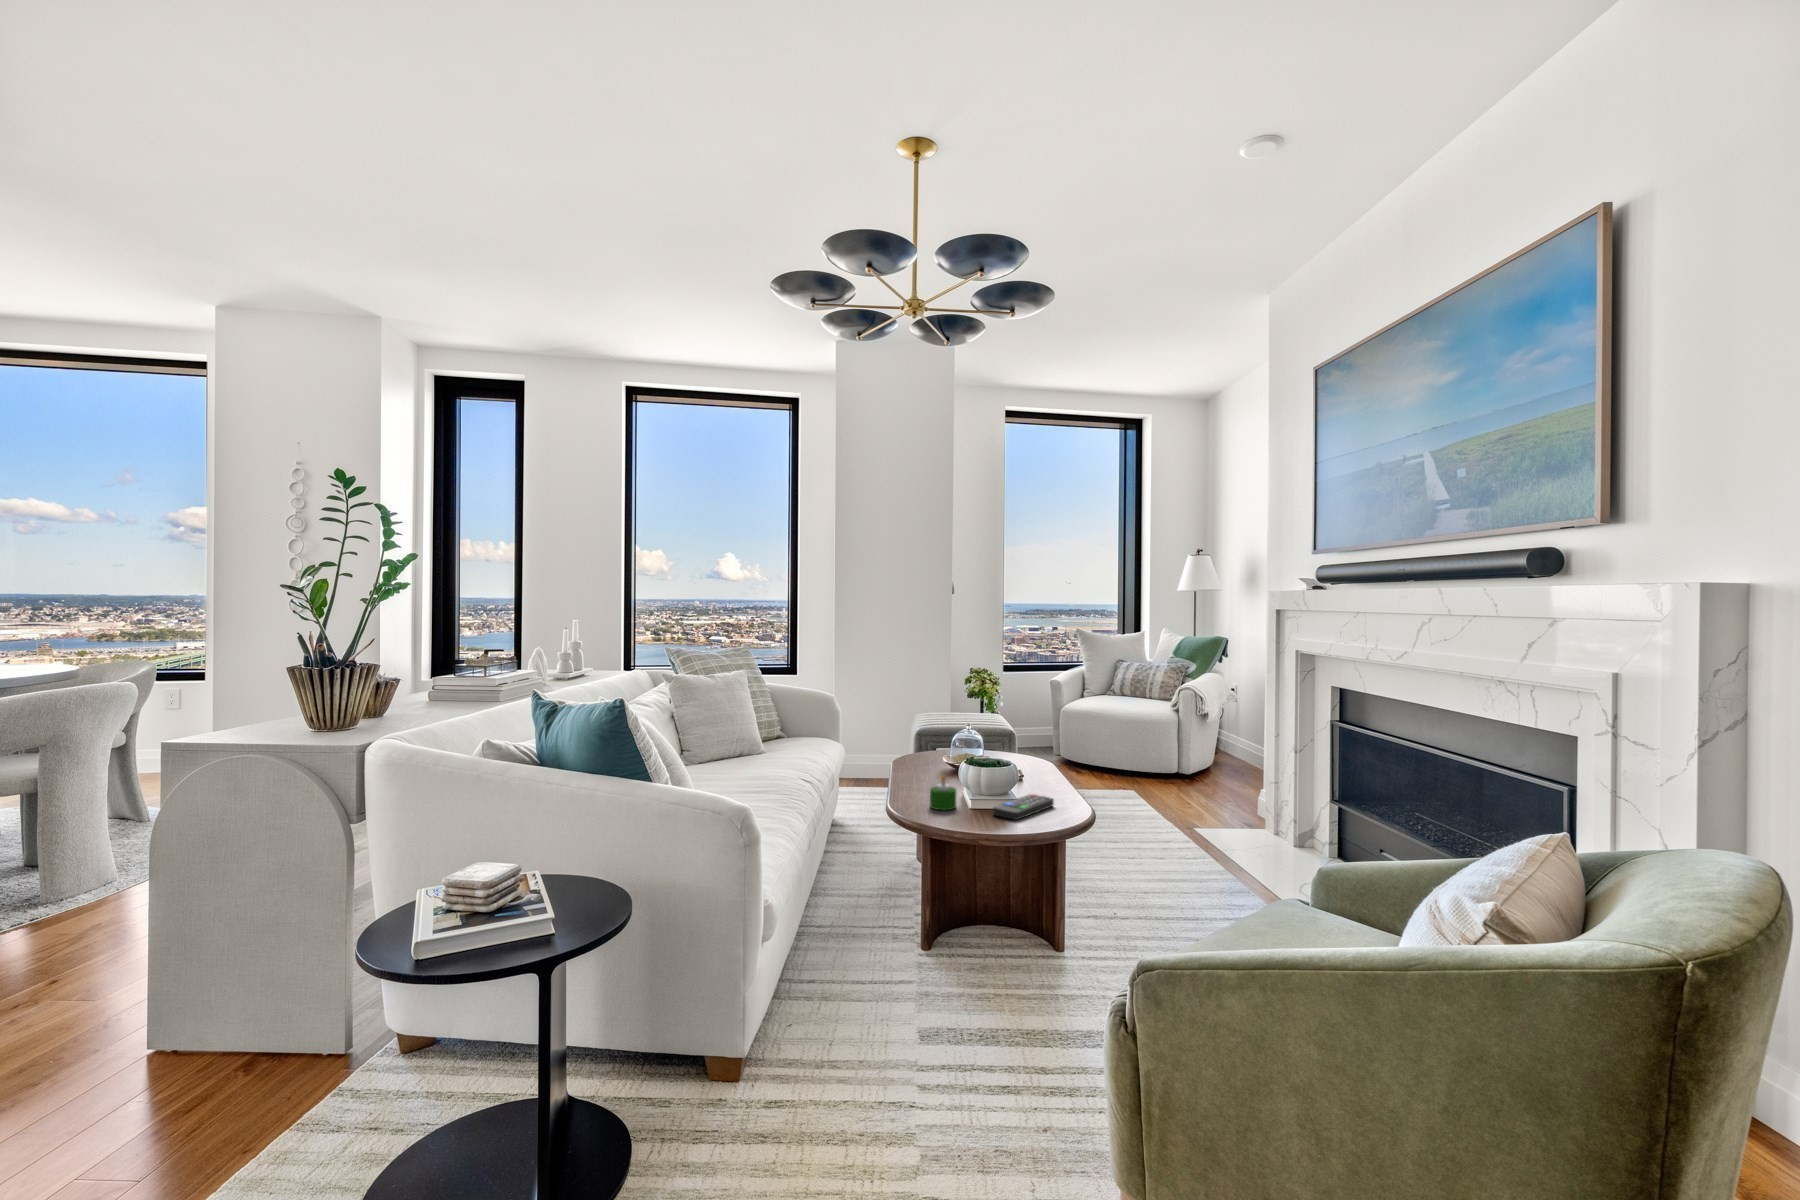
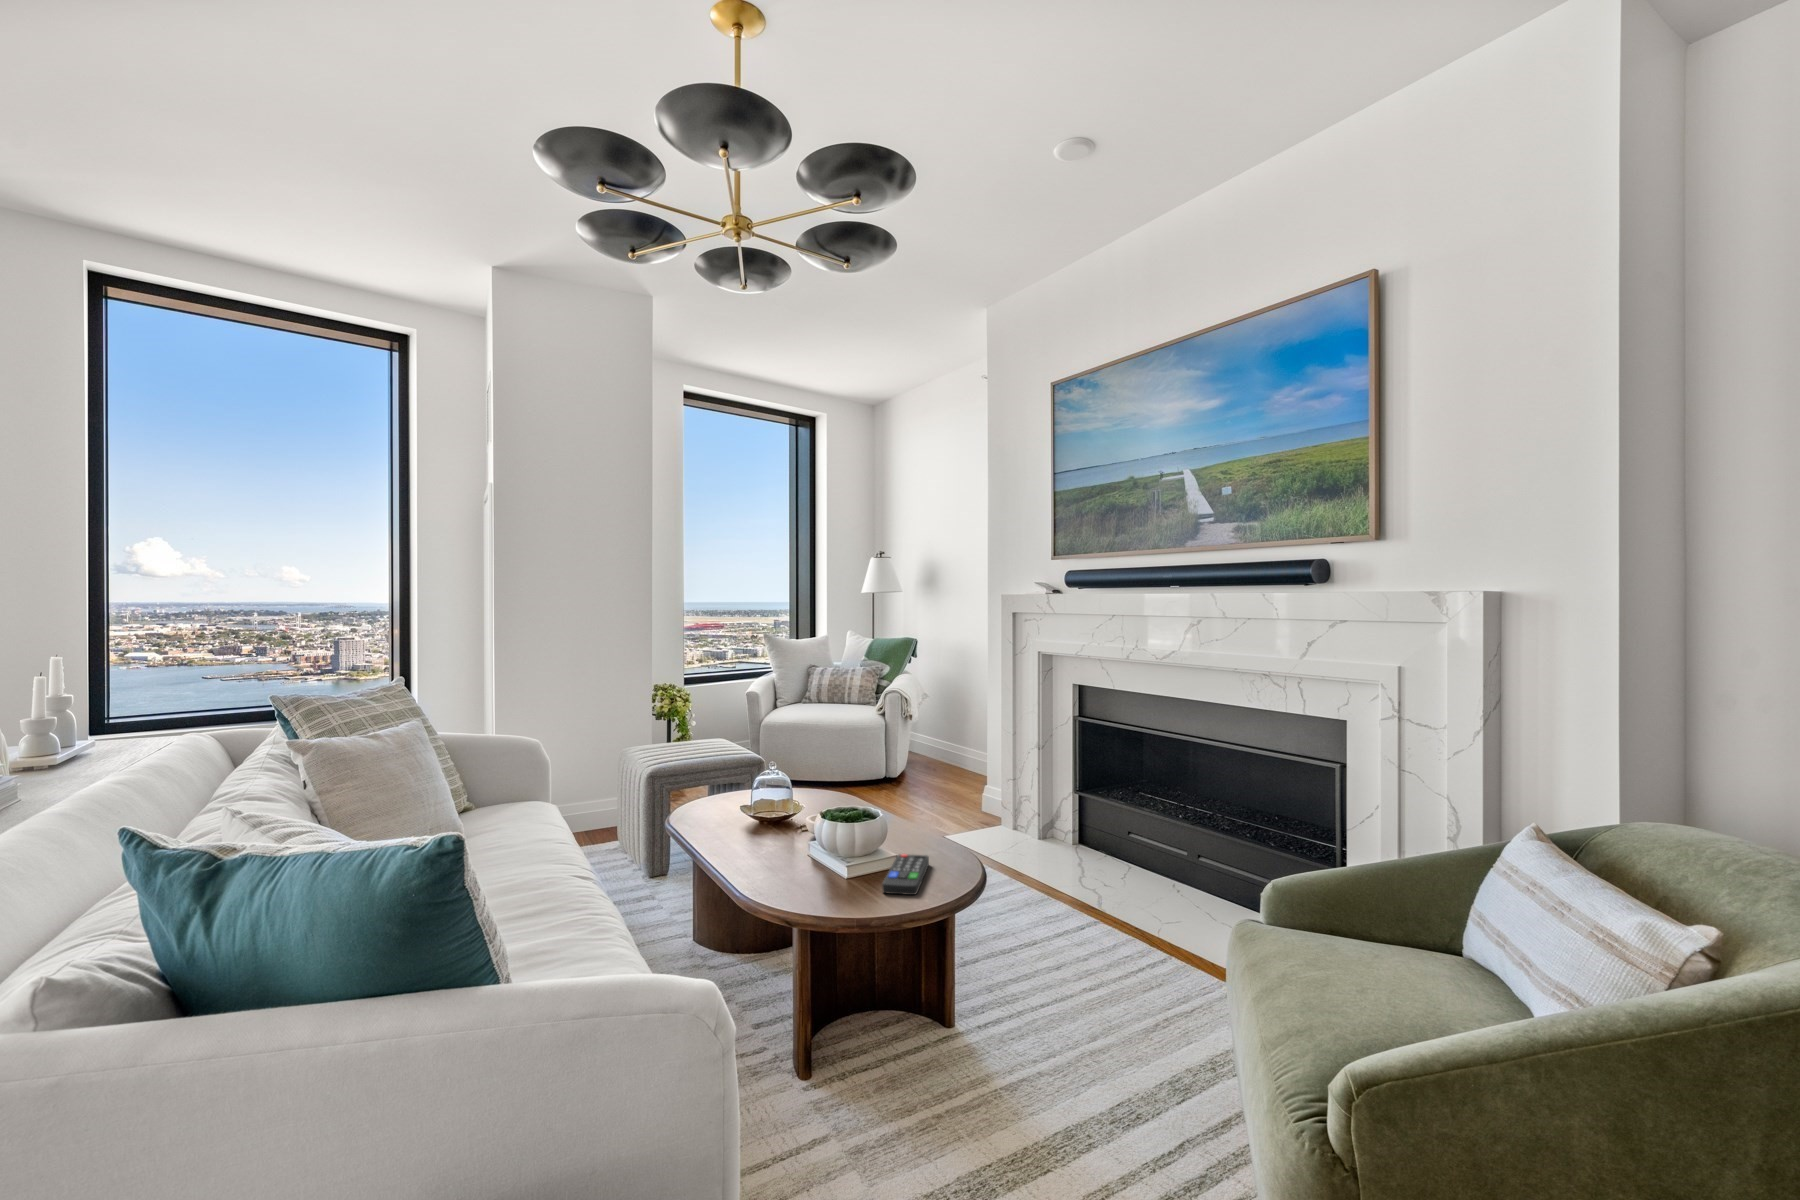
candle: present [930,776,956,810] -> none [798,855,832,901]

